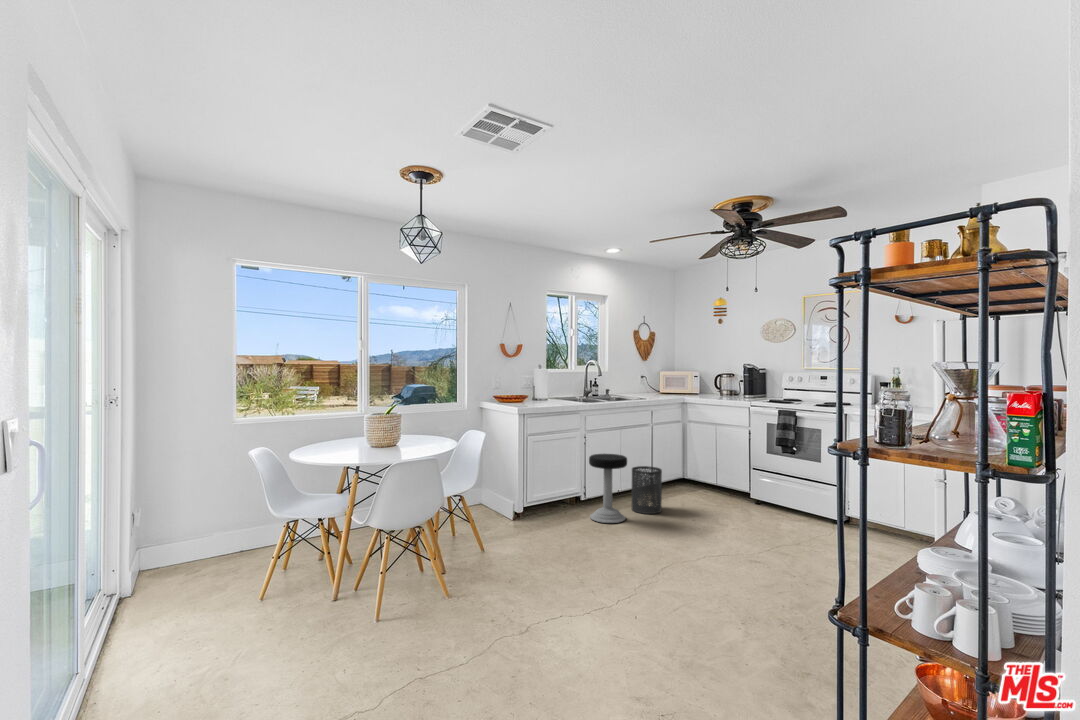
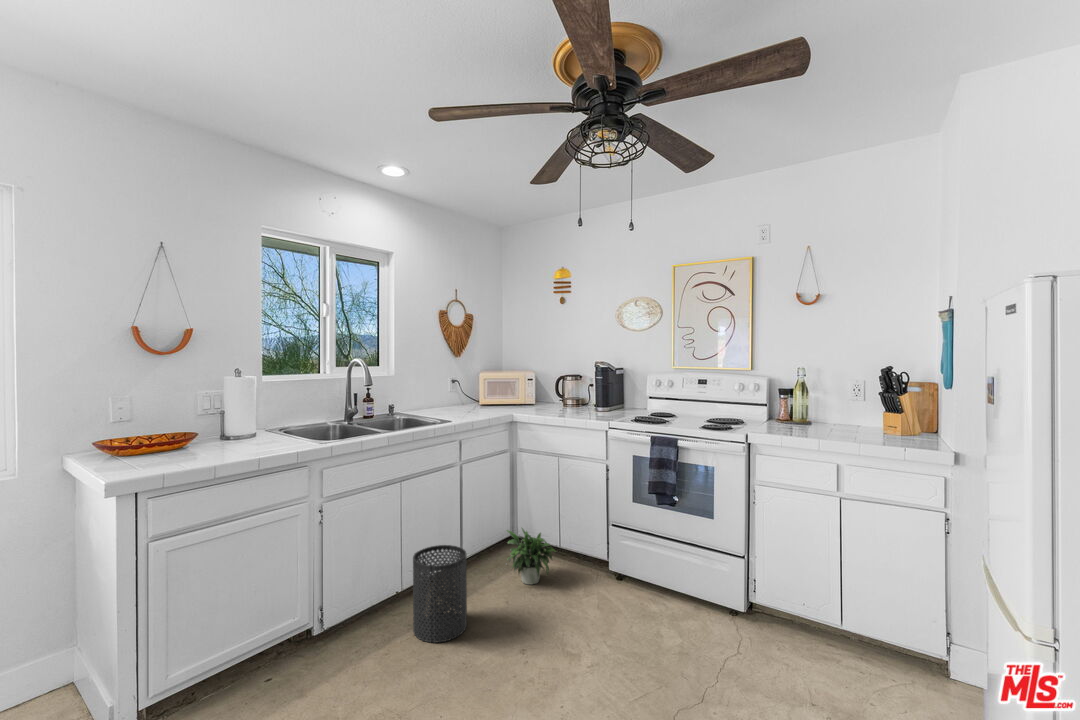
stool: present [589,454,627,523] -> none [314,540,394,697]
potted plant: none [680,467,715,501] -> present [507,528,555,584]

